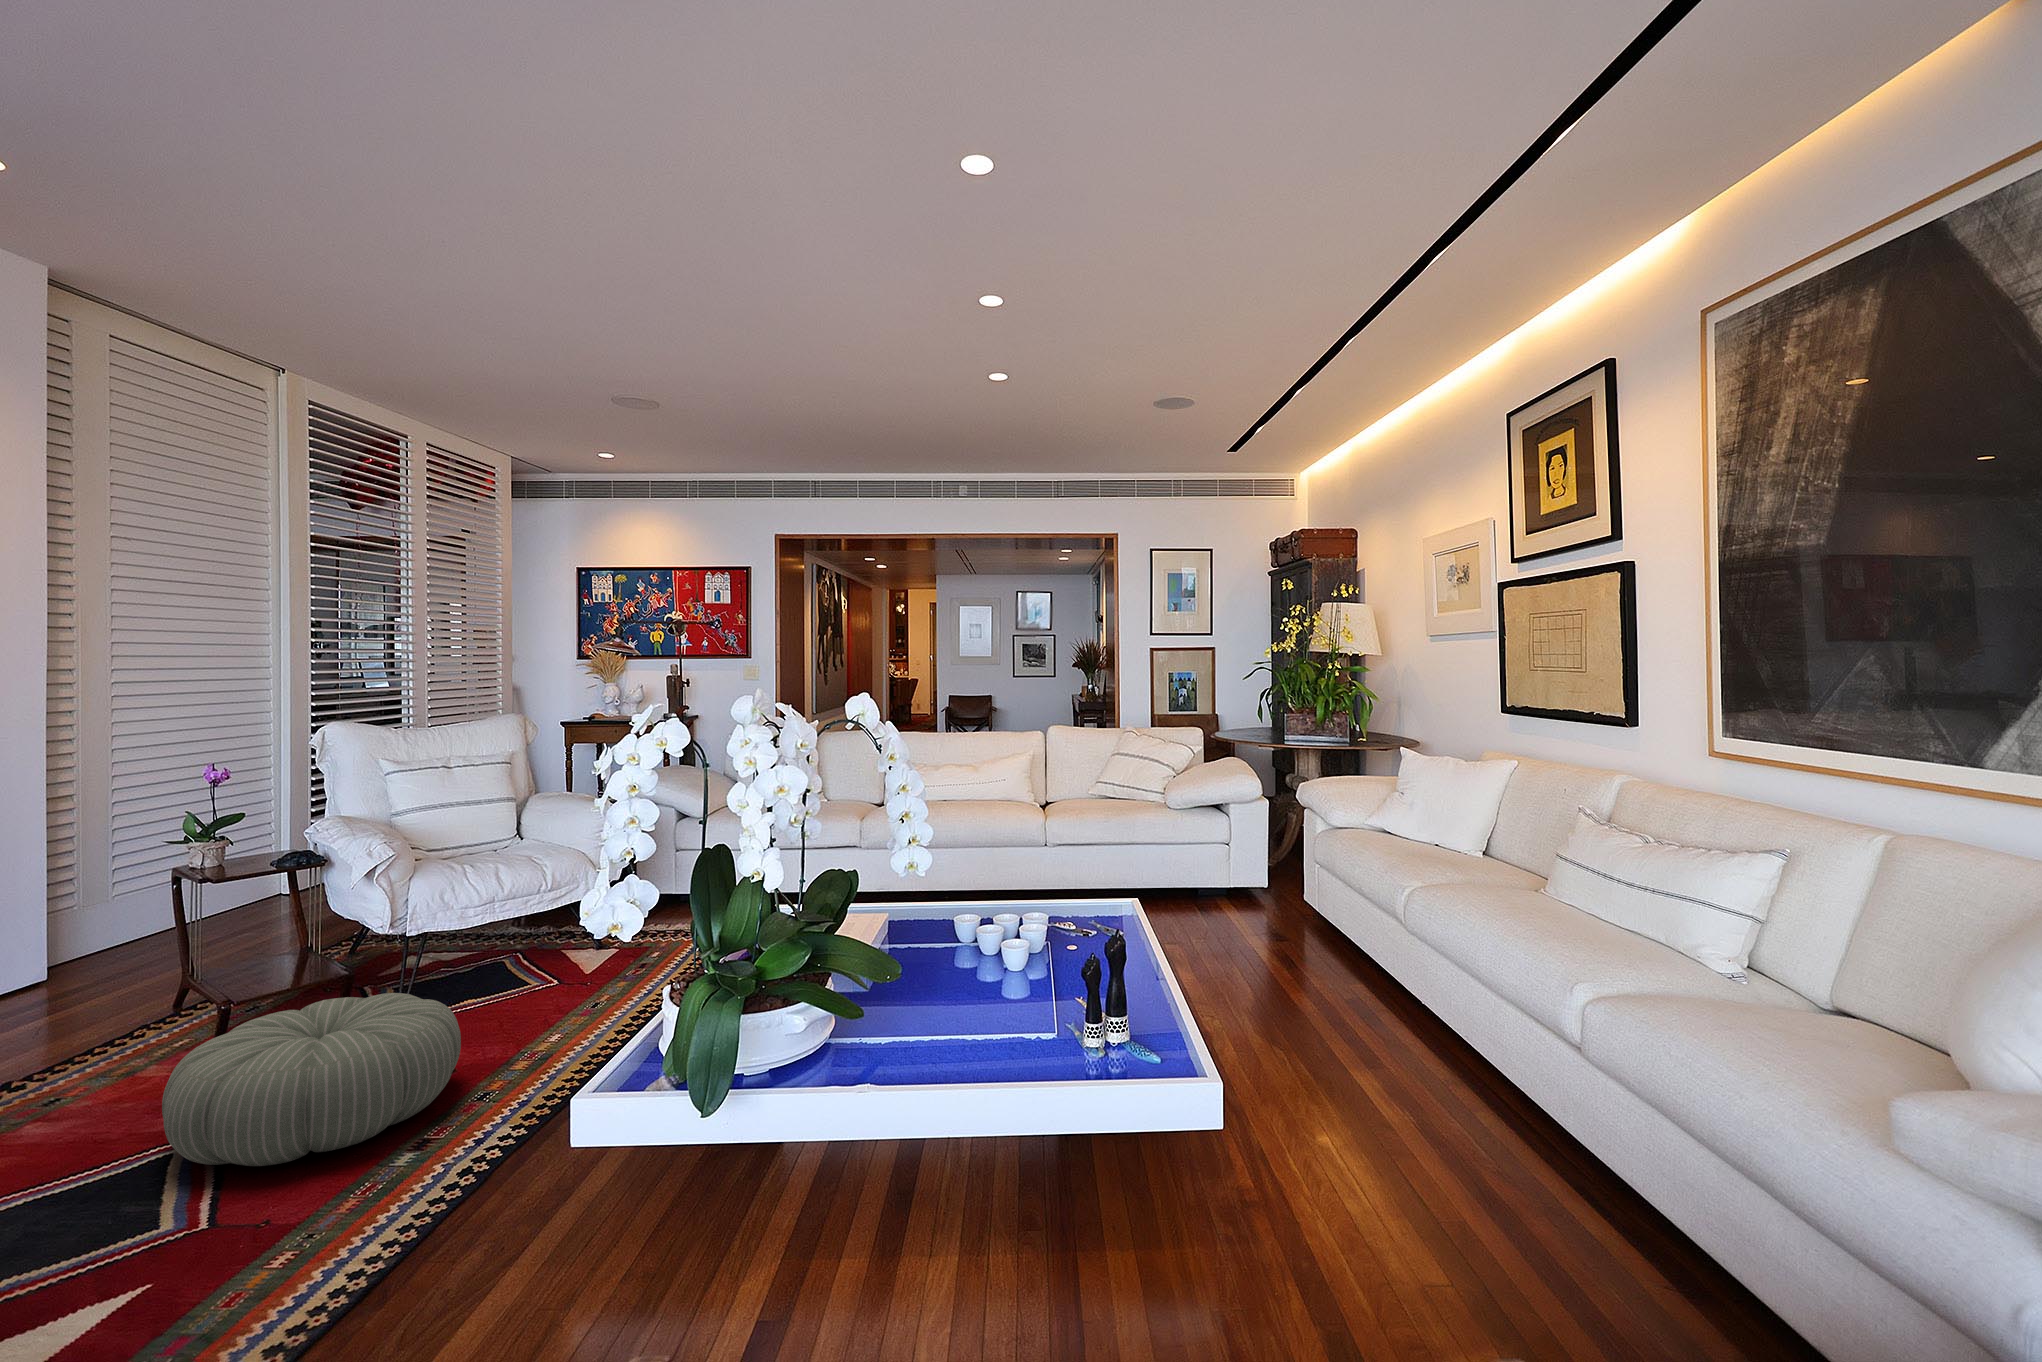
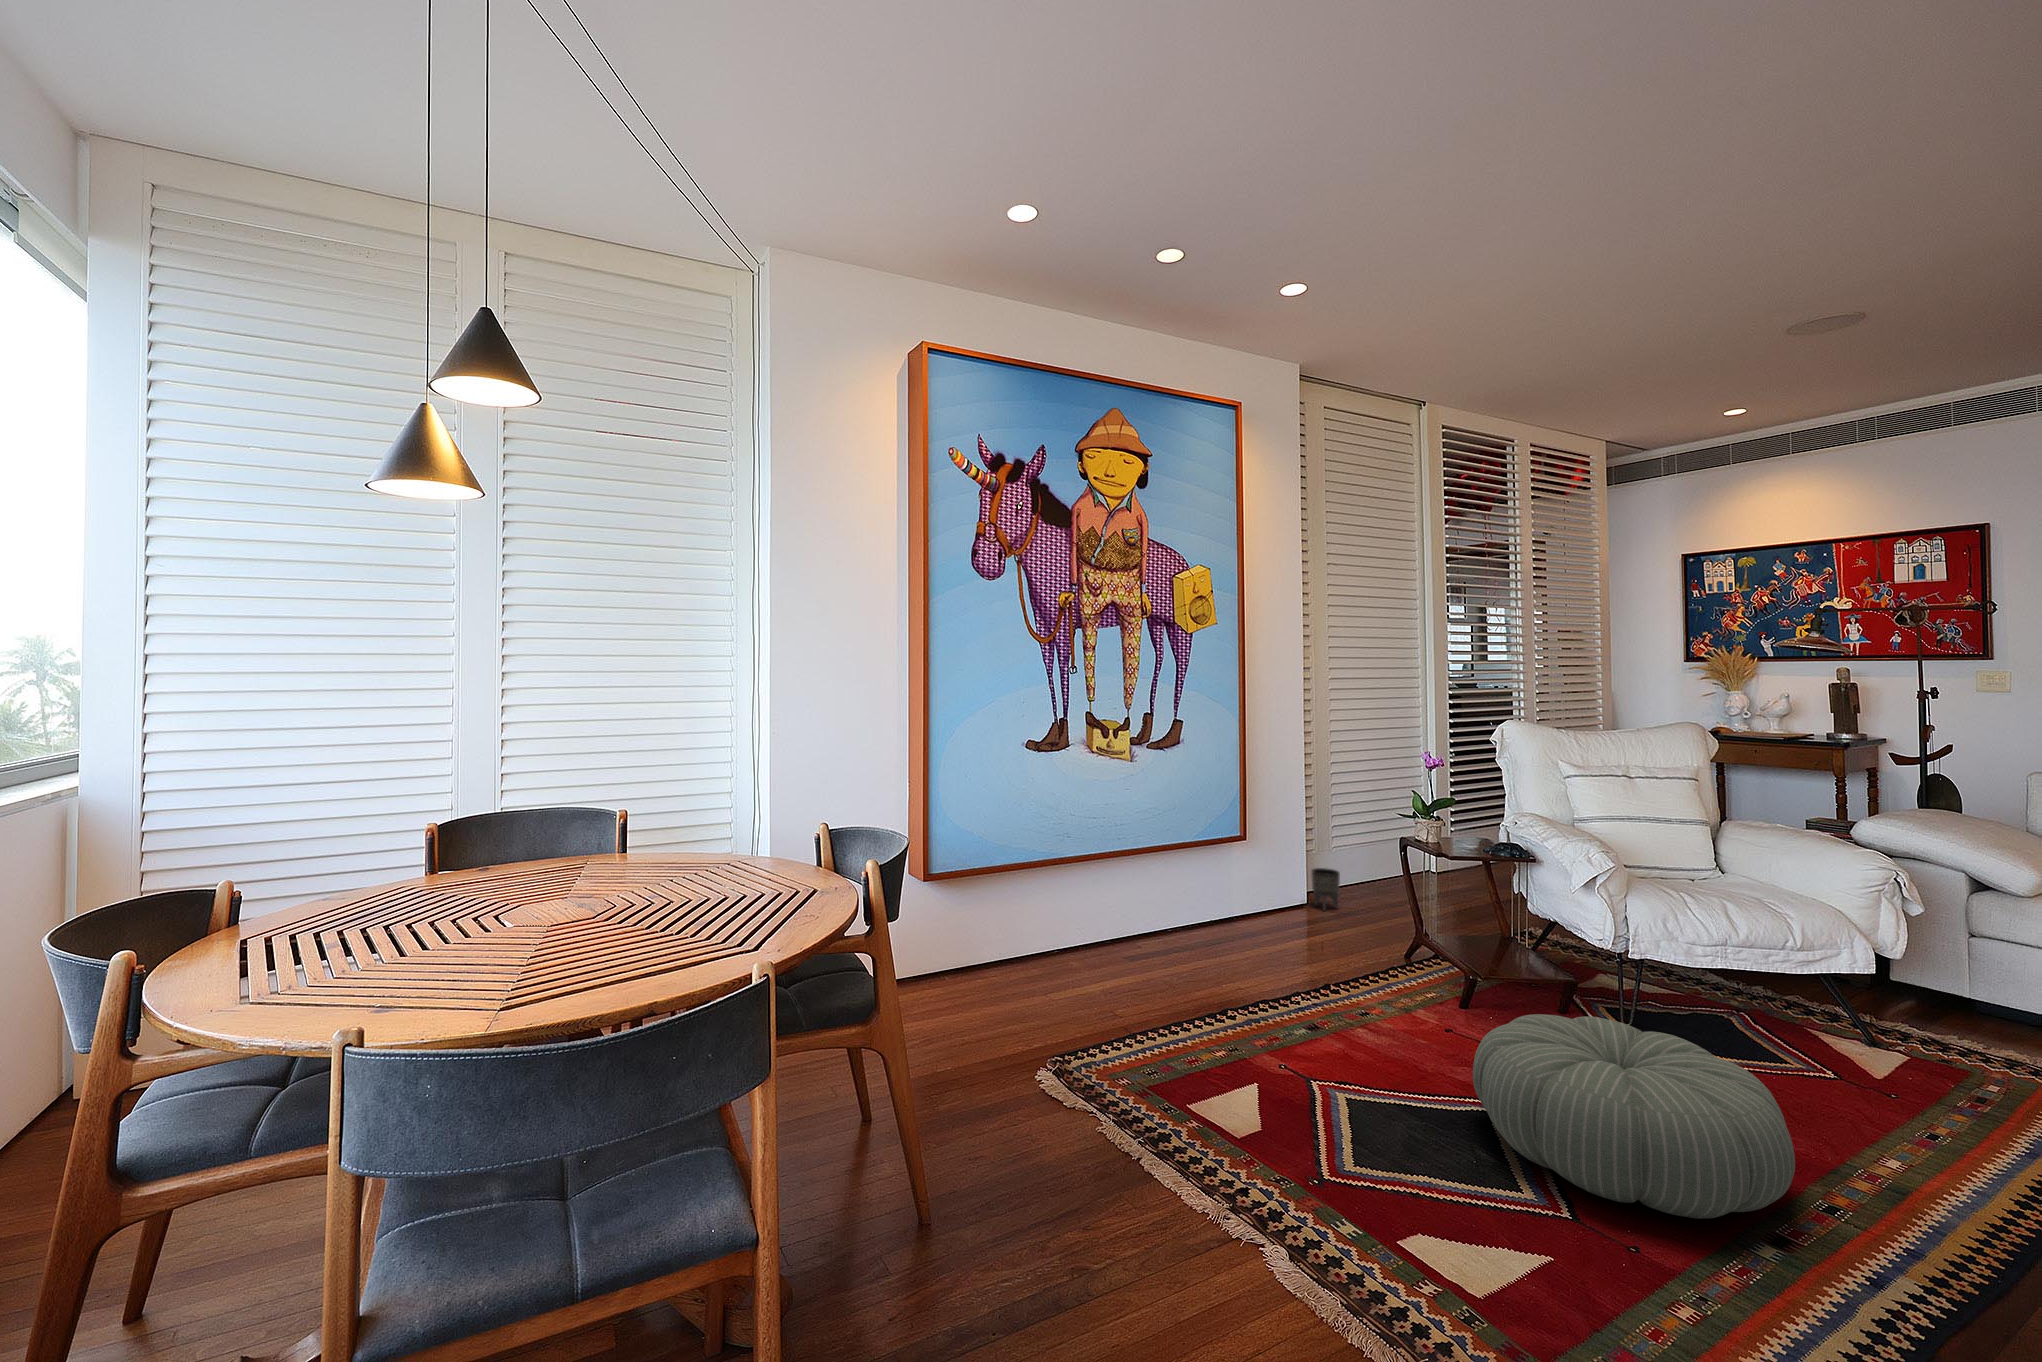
planter: none [61,927,111,983] -> present [1311,868,1340,911]

